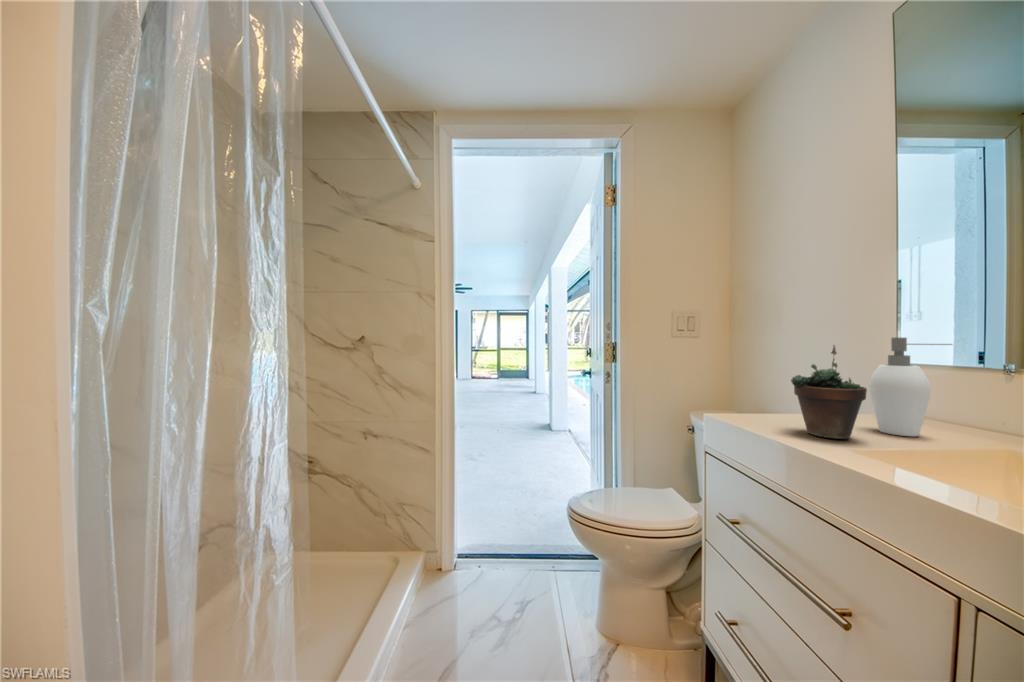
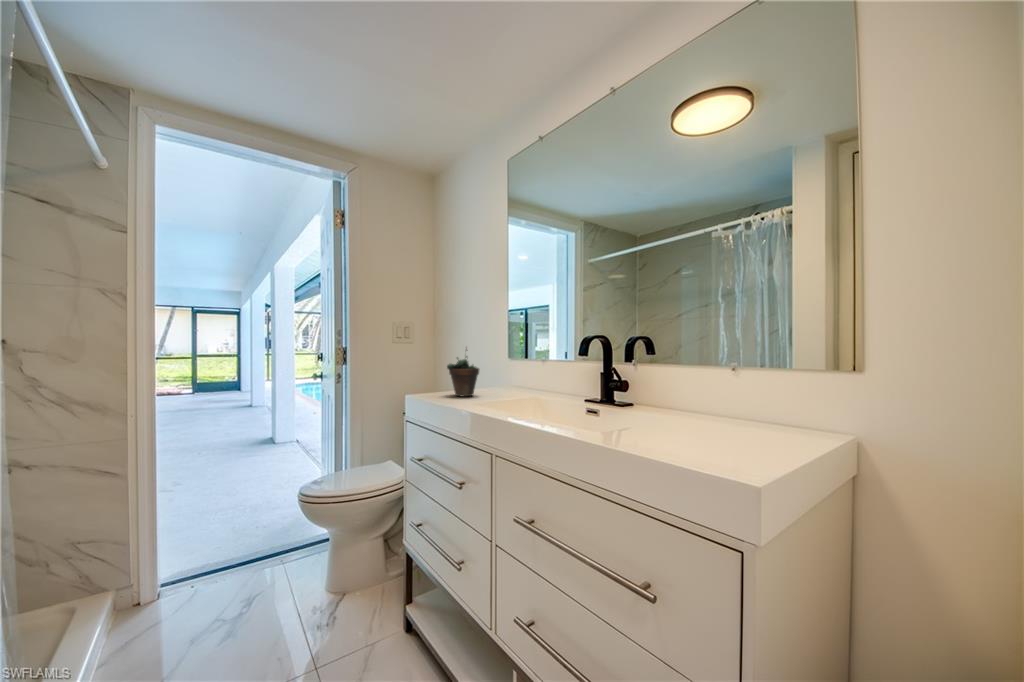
soap dispenser: present [869,338,952,436] -> none [487,342,515,392]

